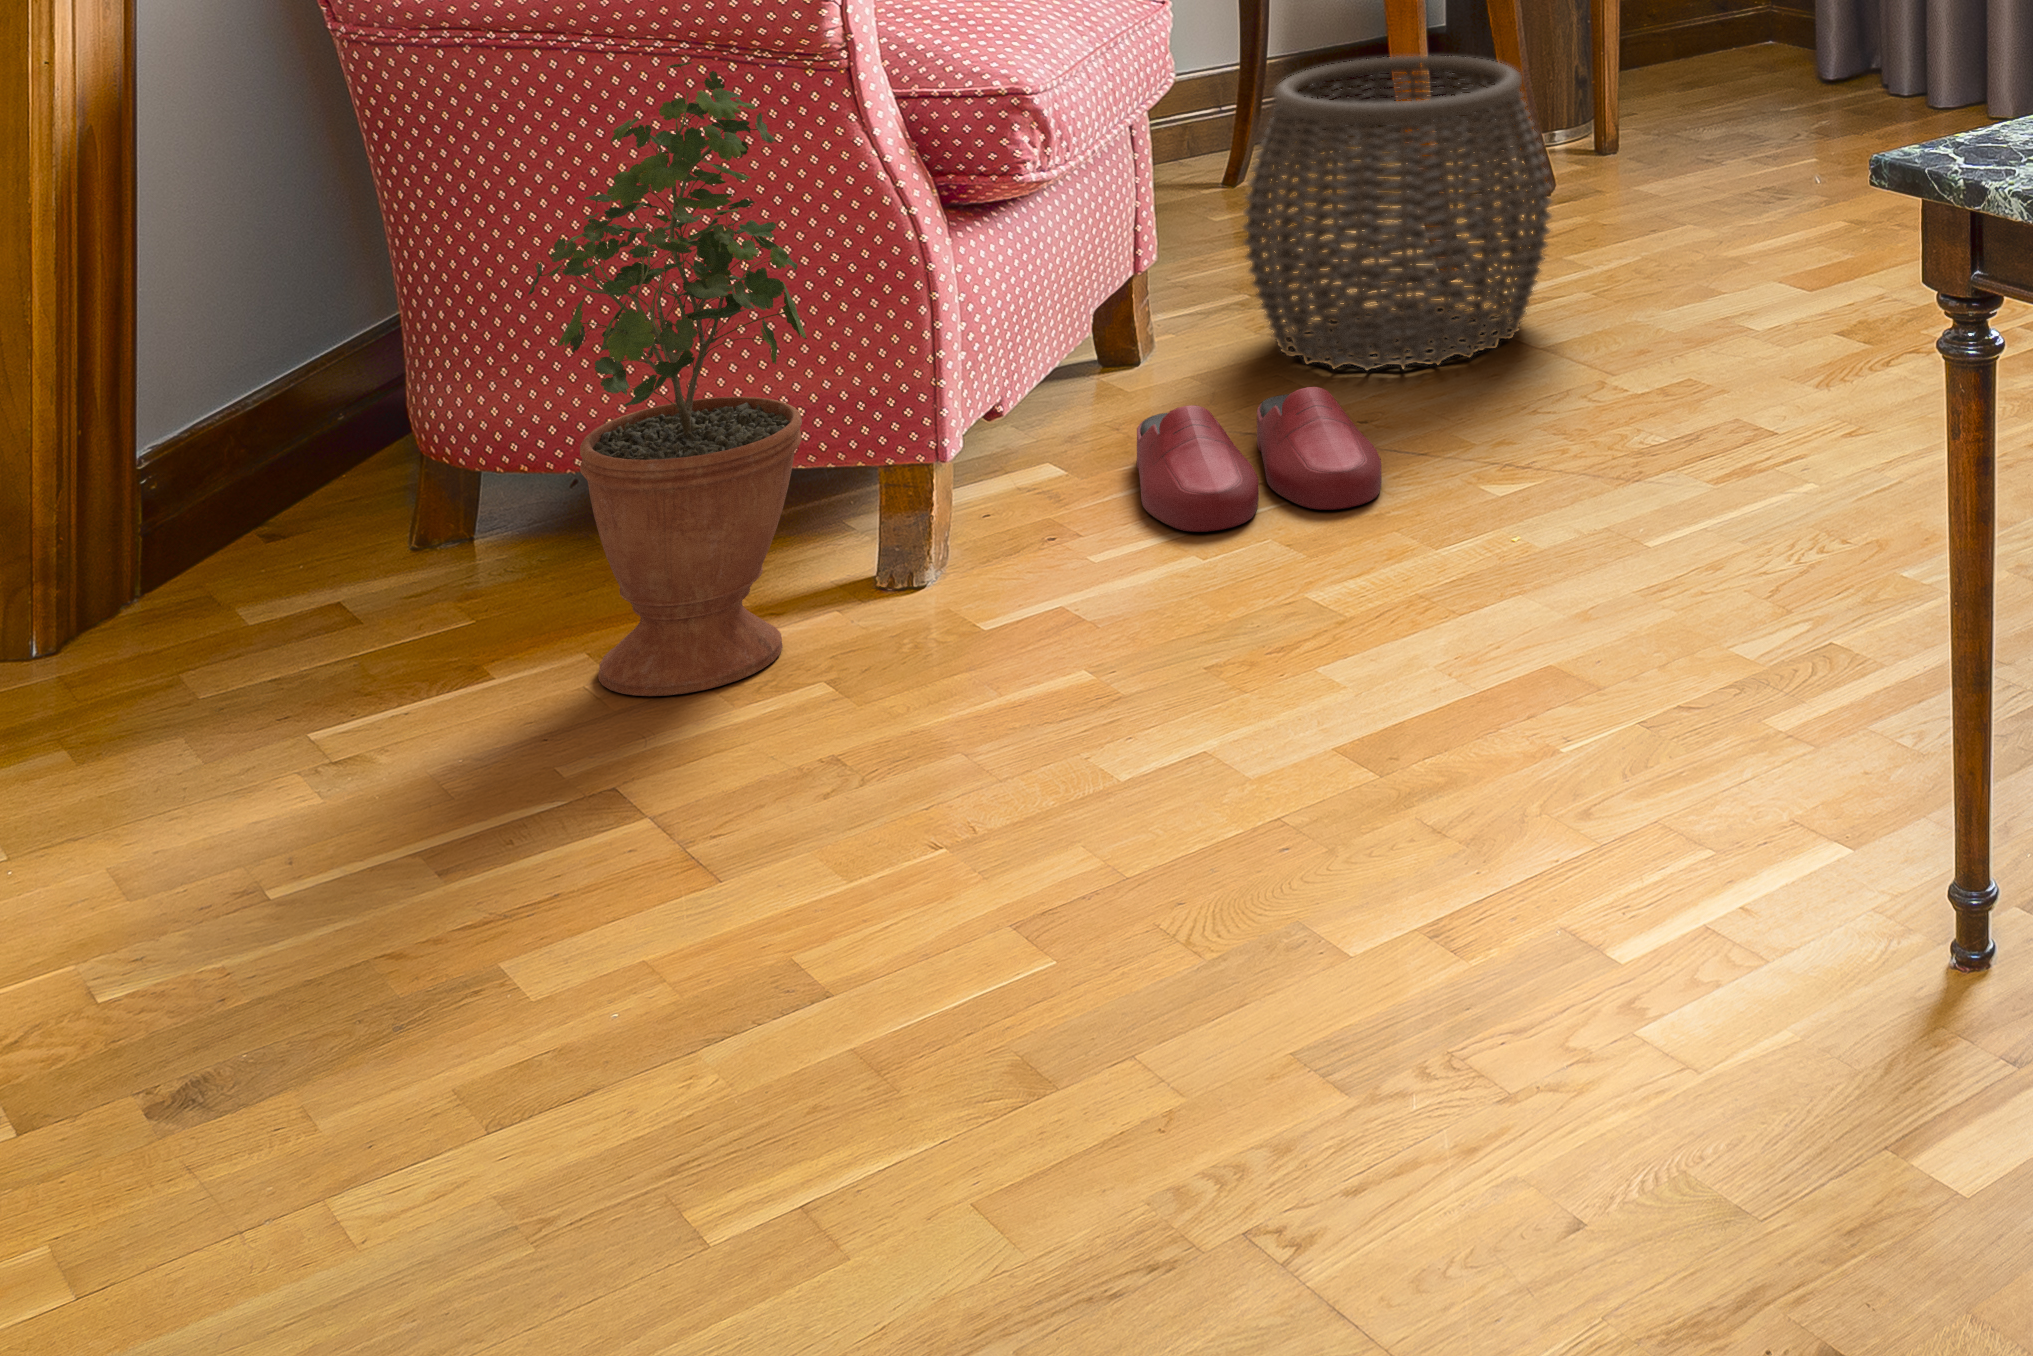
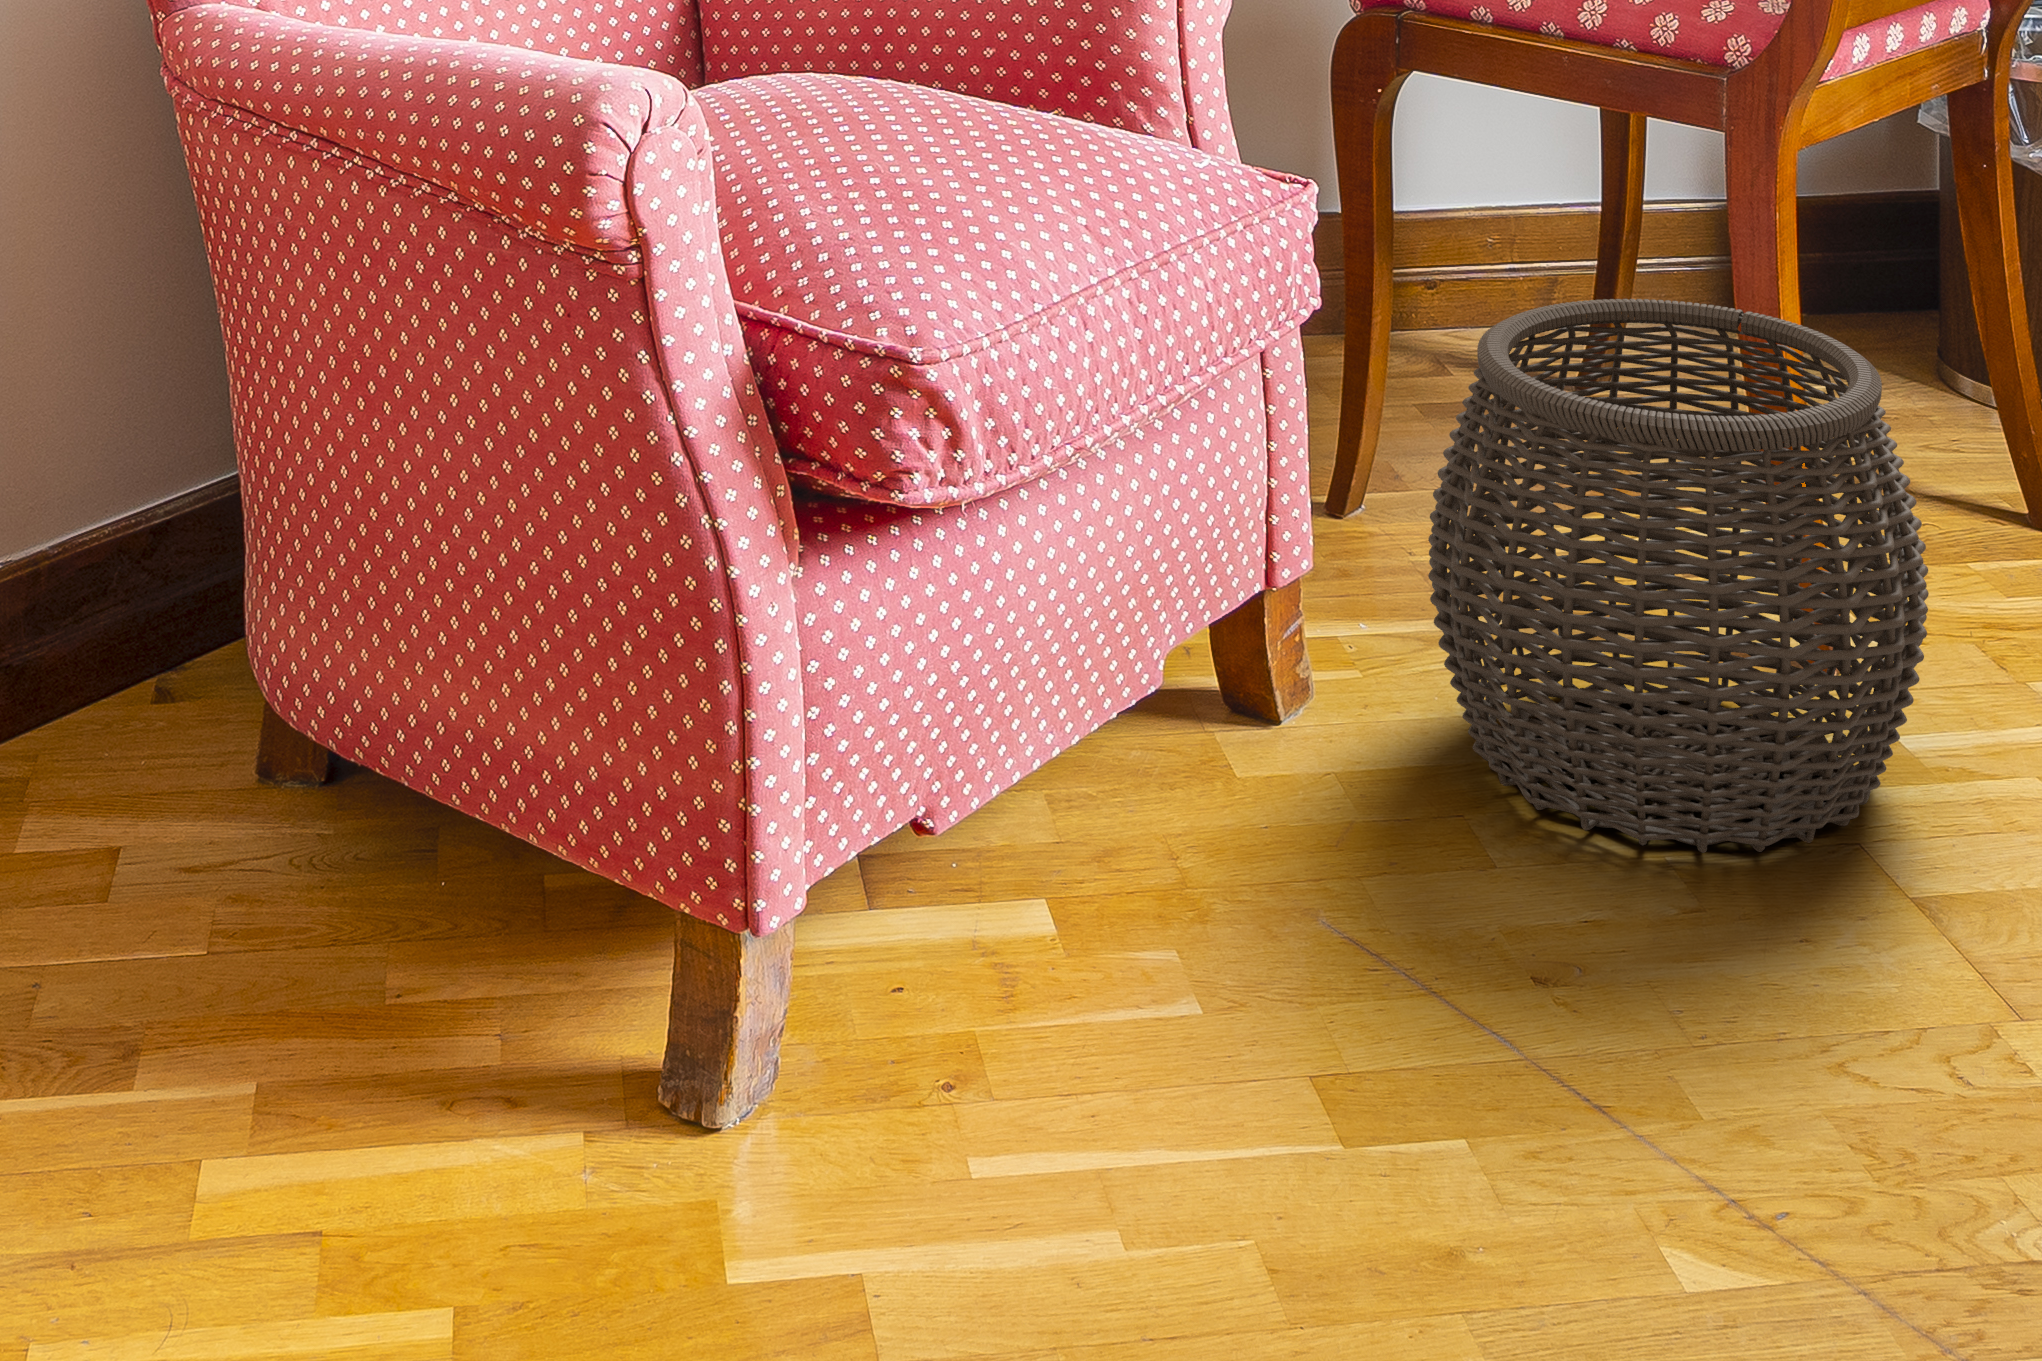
potted plant: present [528,62,807,696] -> none [145,236,534,1218]
slippers: present [1137,387,1381,532] -> none [1112,849,1498,1159]

